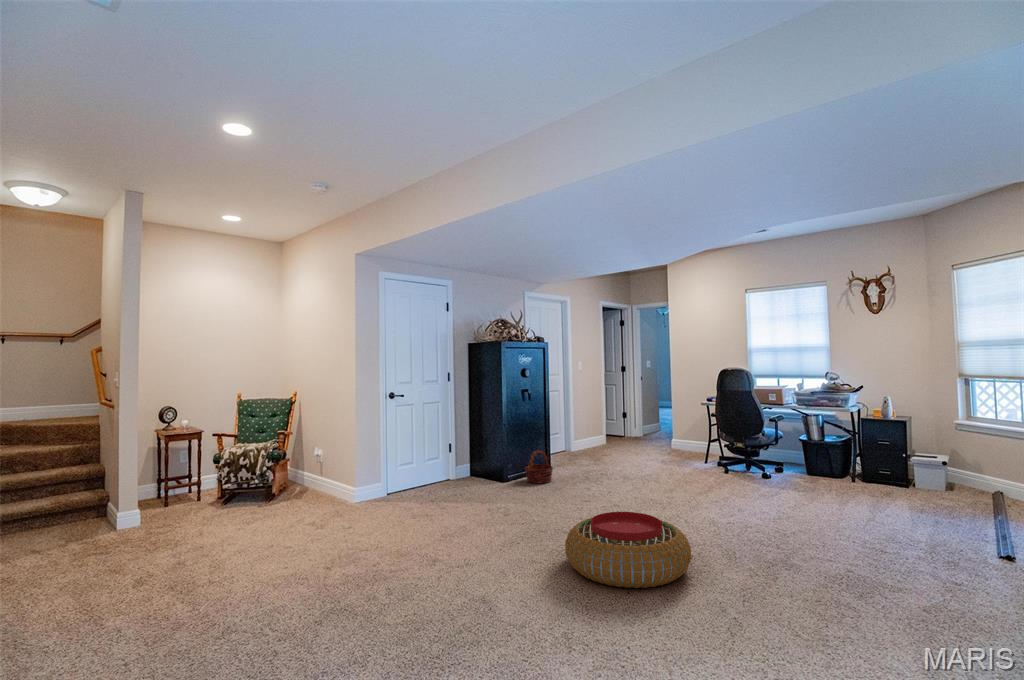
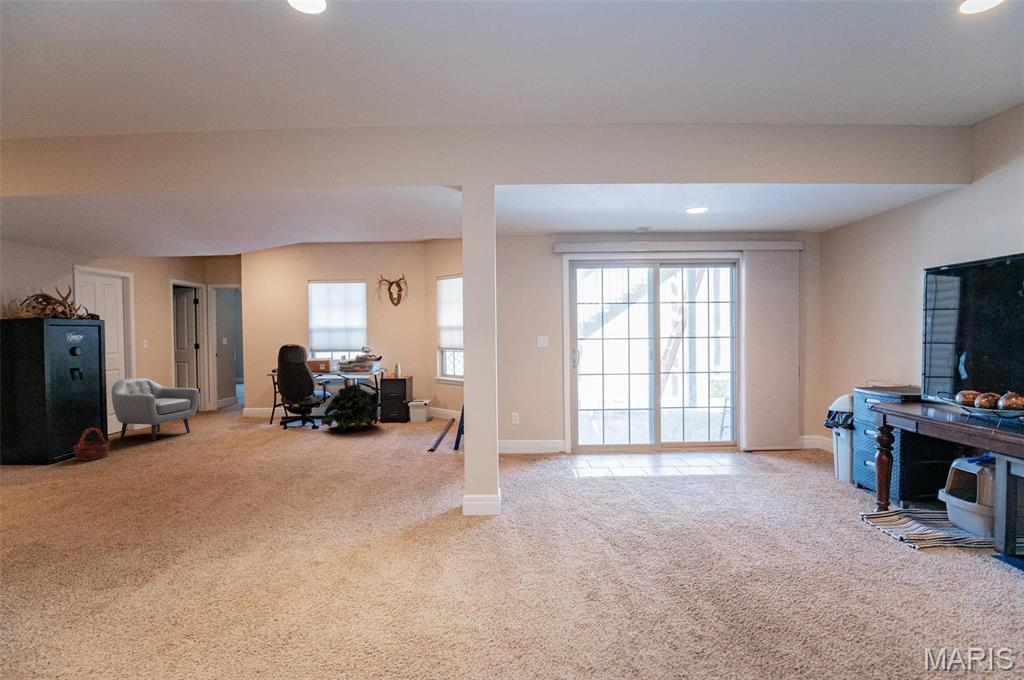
armchair: none [554,401,630,470] -> present [111,378,199,441]
potted plant: none [775,424,865,494] -> present [321,384,378,431]
pouf: present [565,512,692,588] -> none [125,460,241,517]

